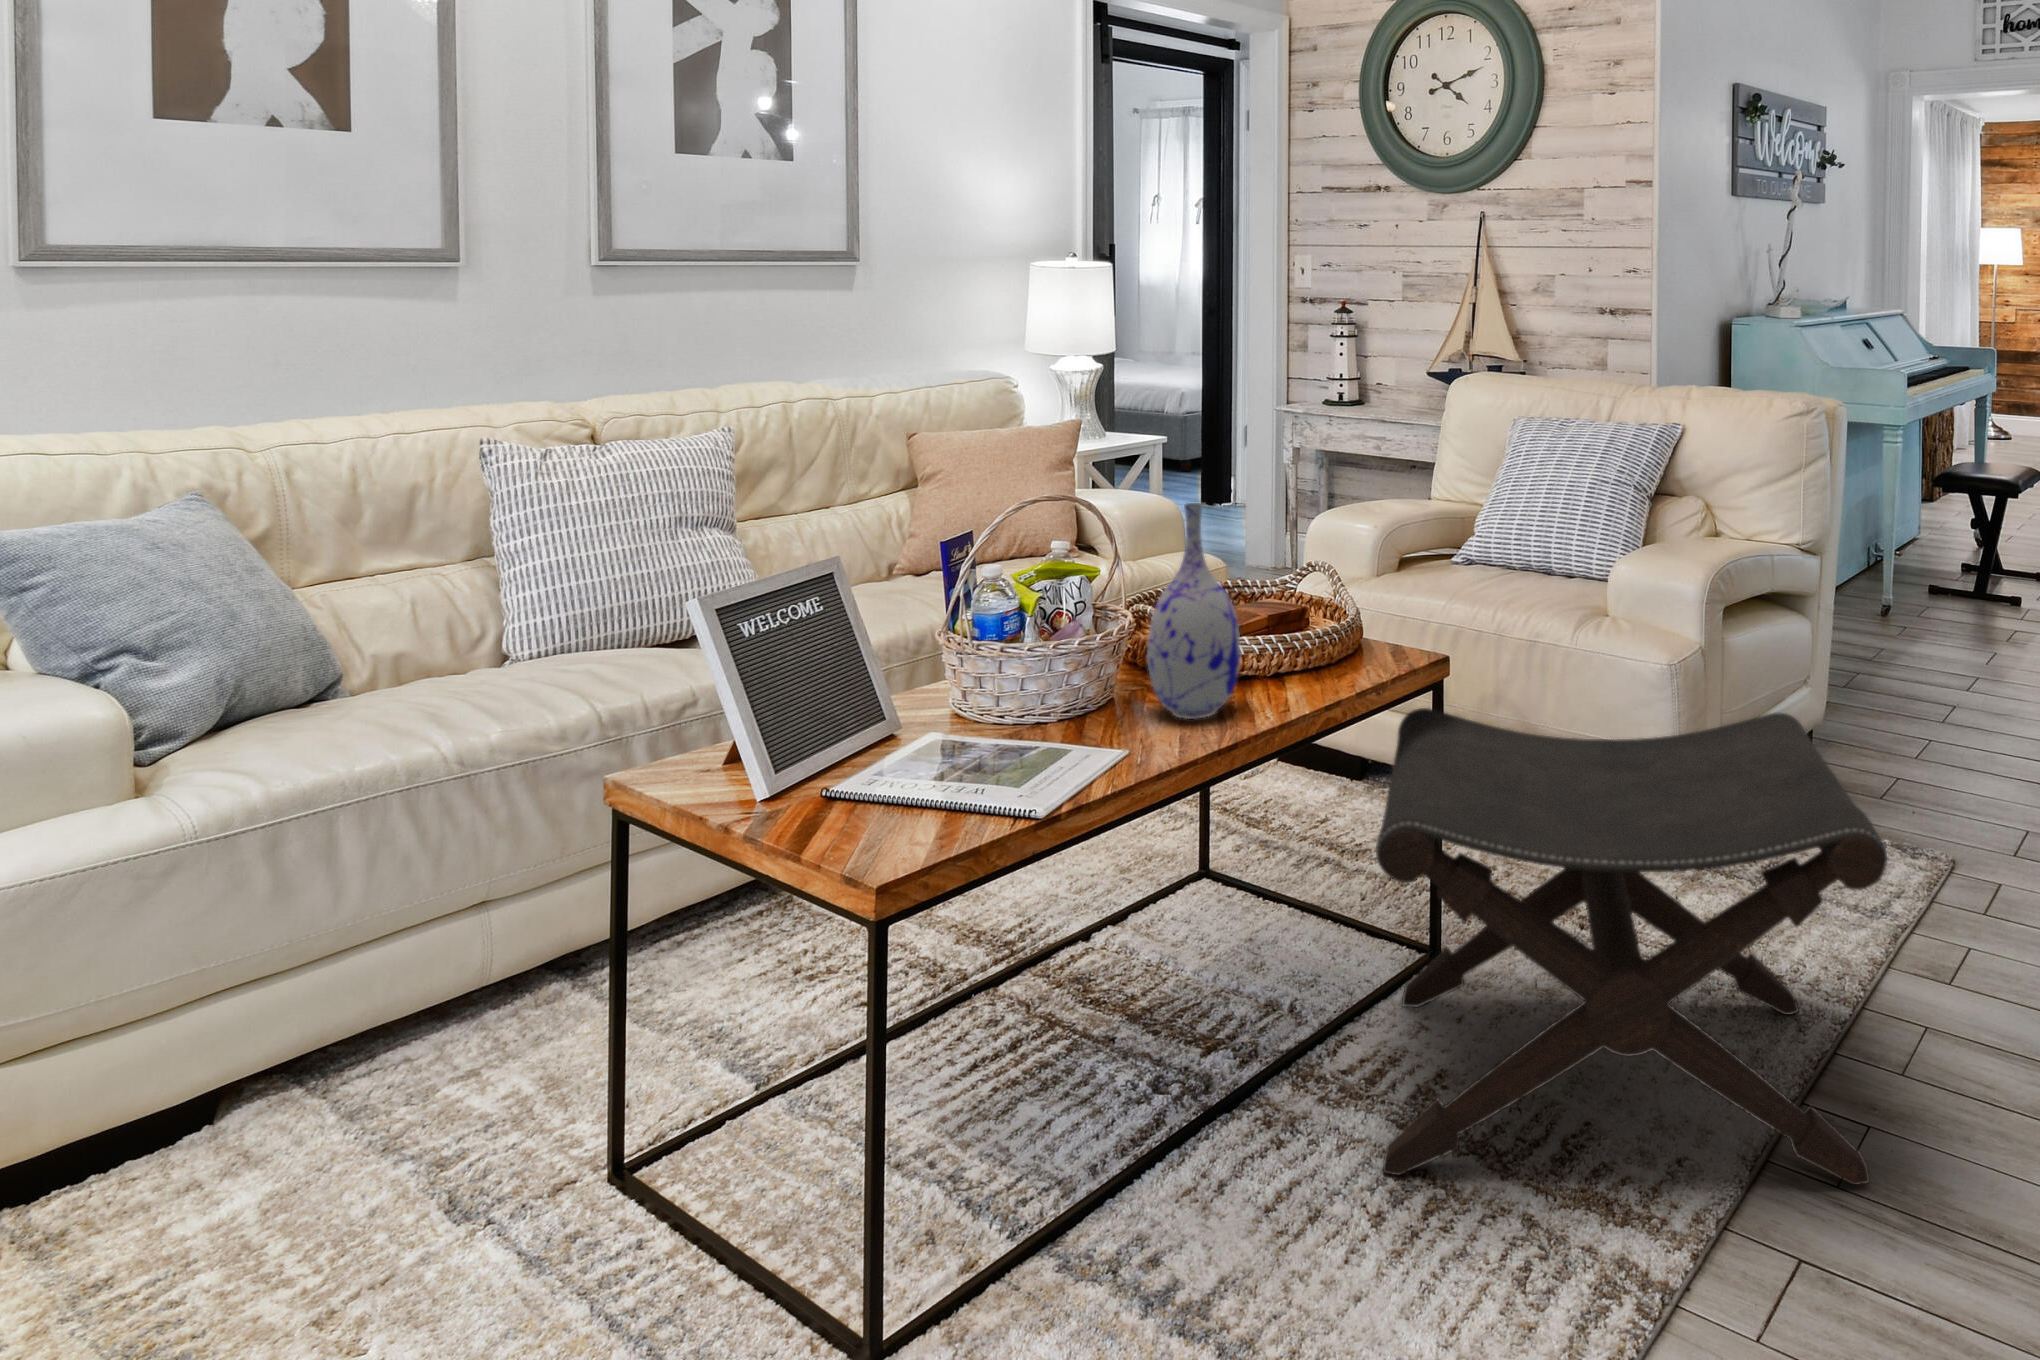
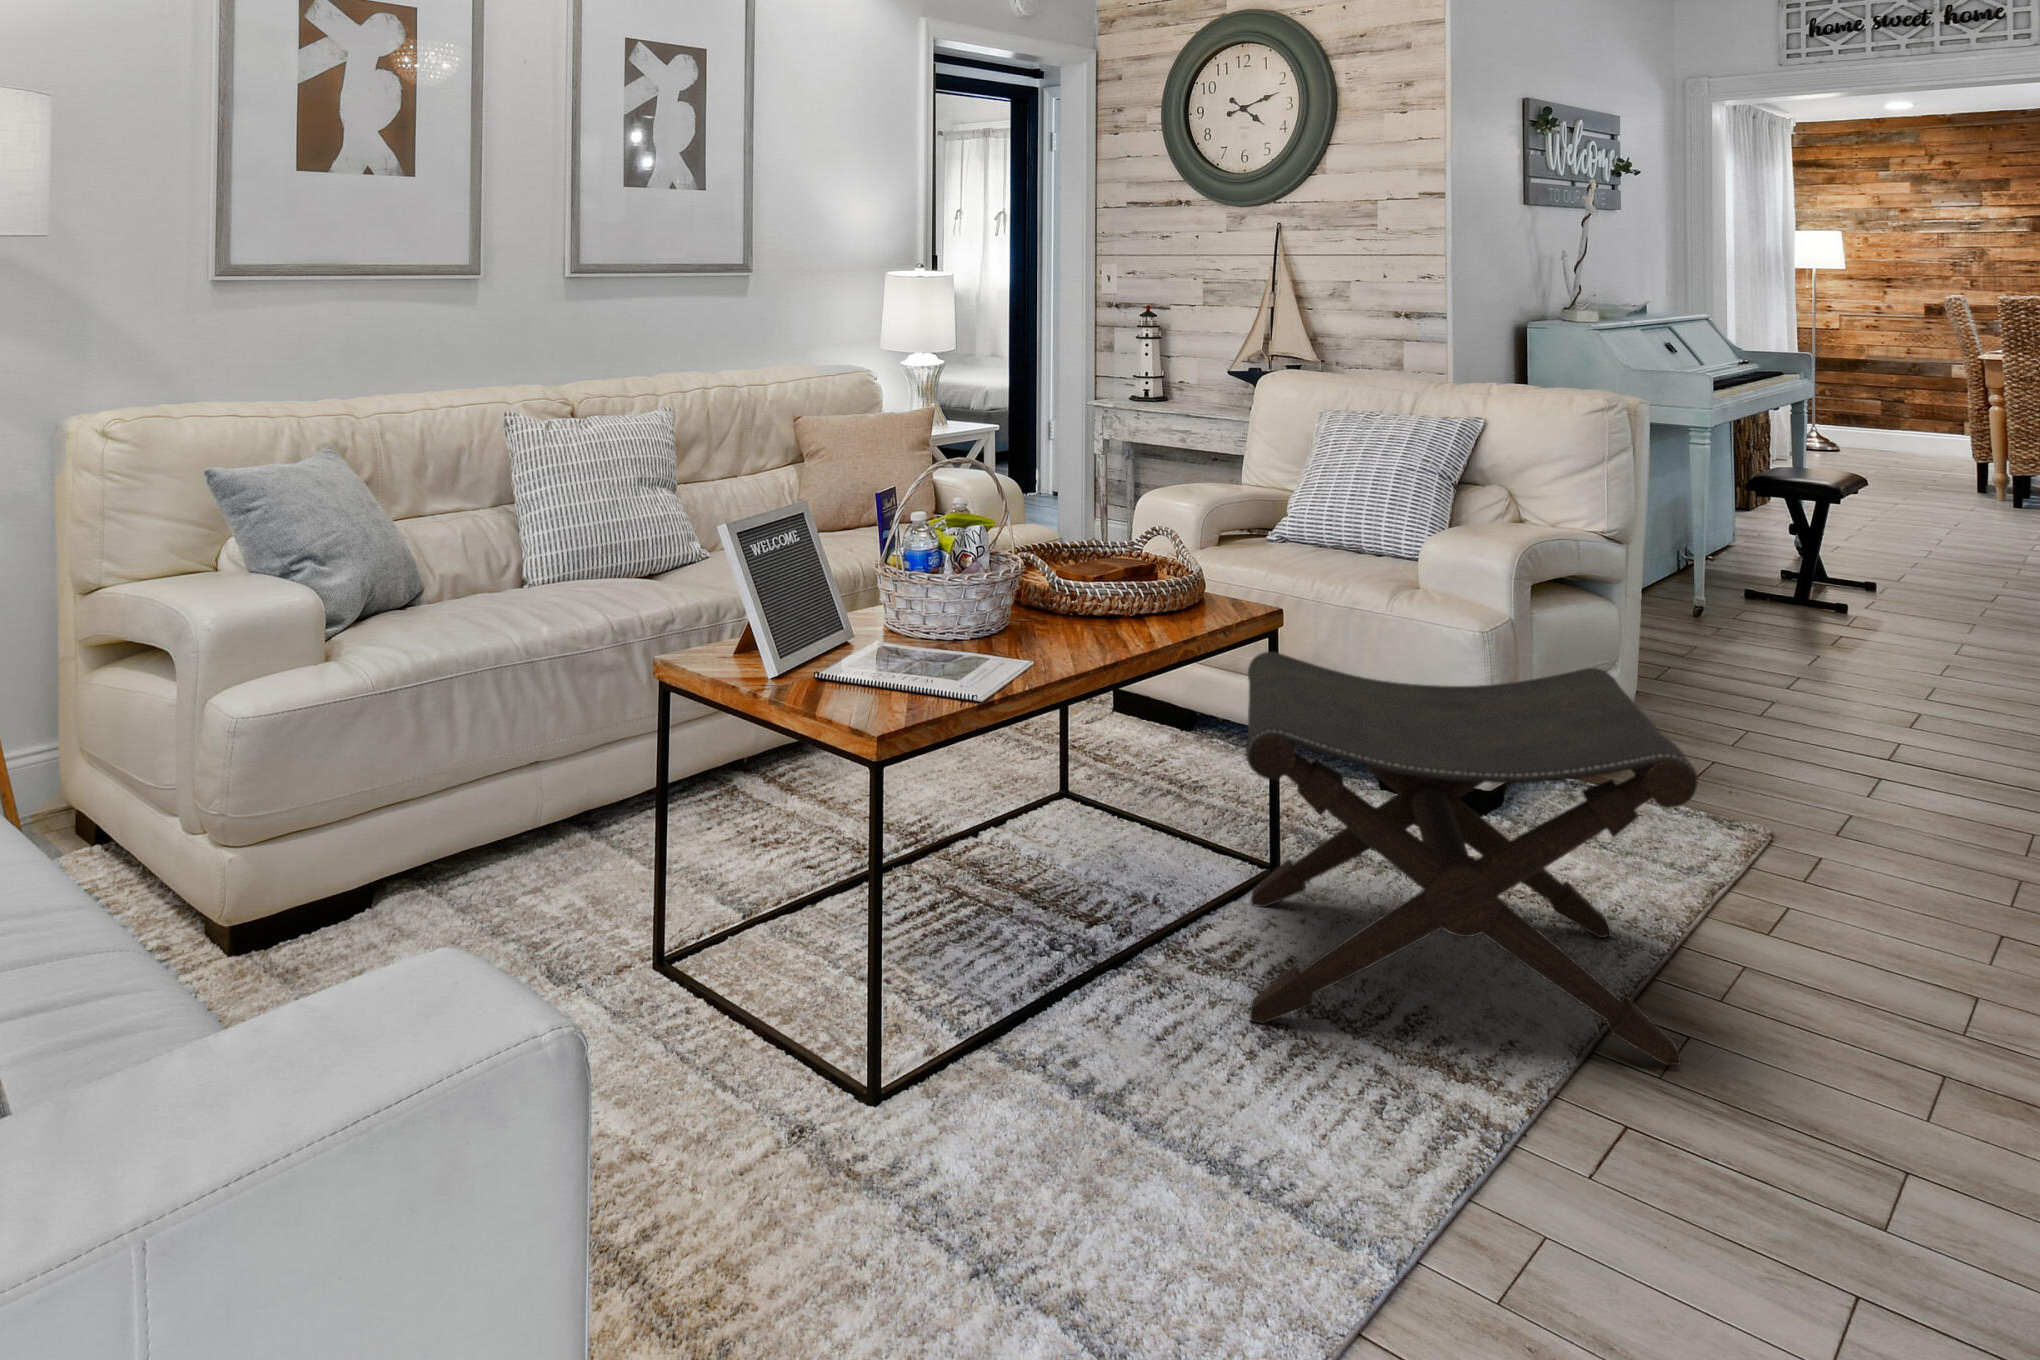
vase: present [1147,503,1241,719] -> none [1048,469,1124,645]

